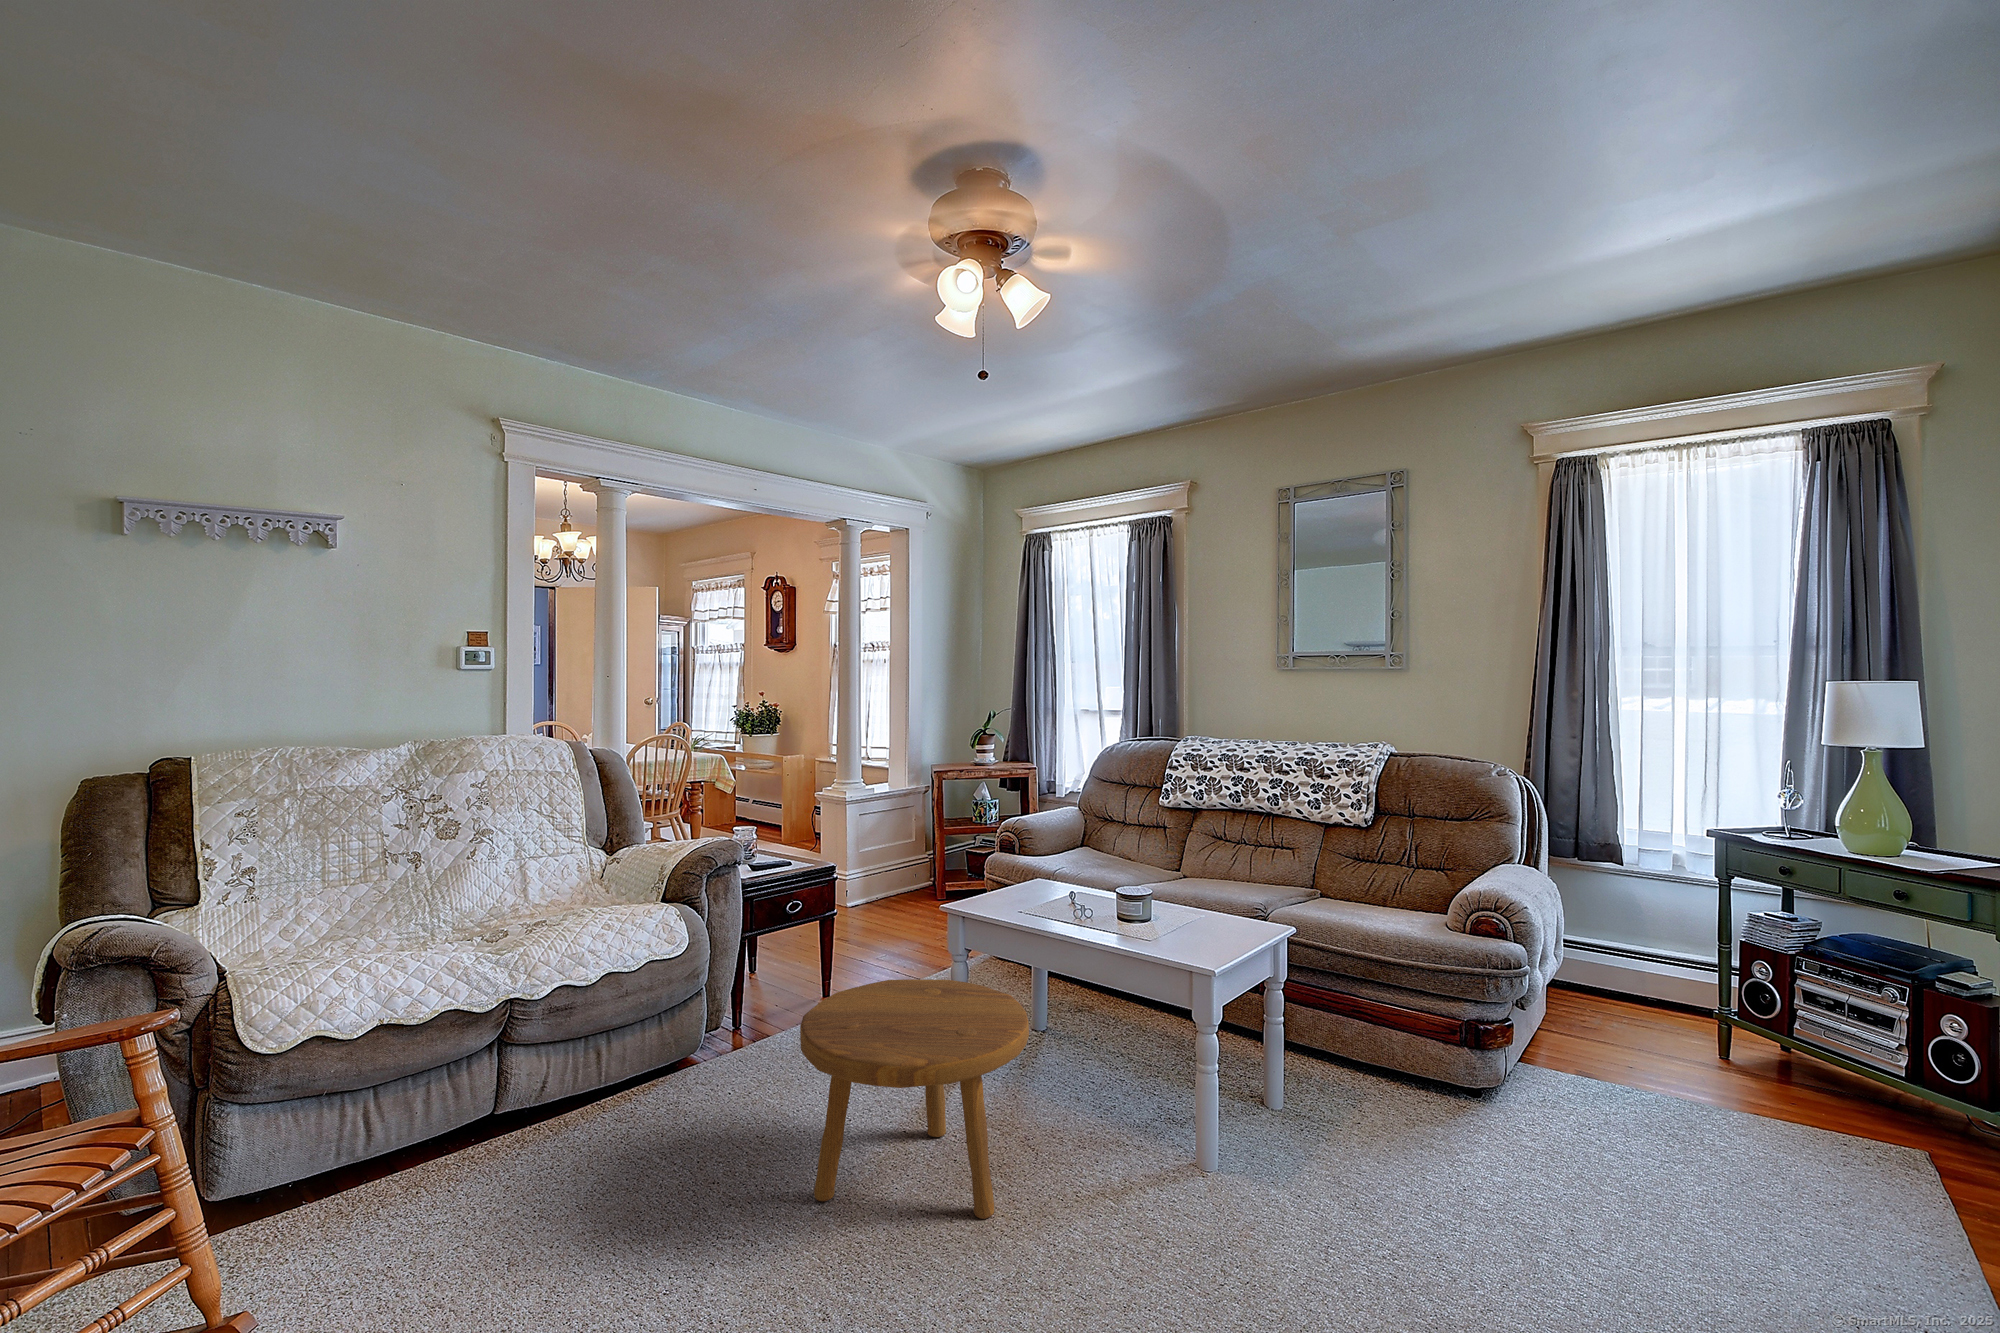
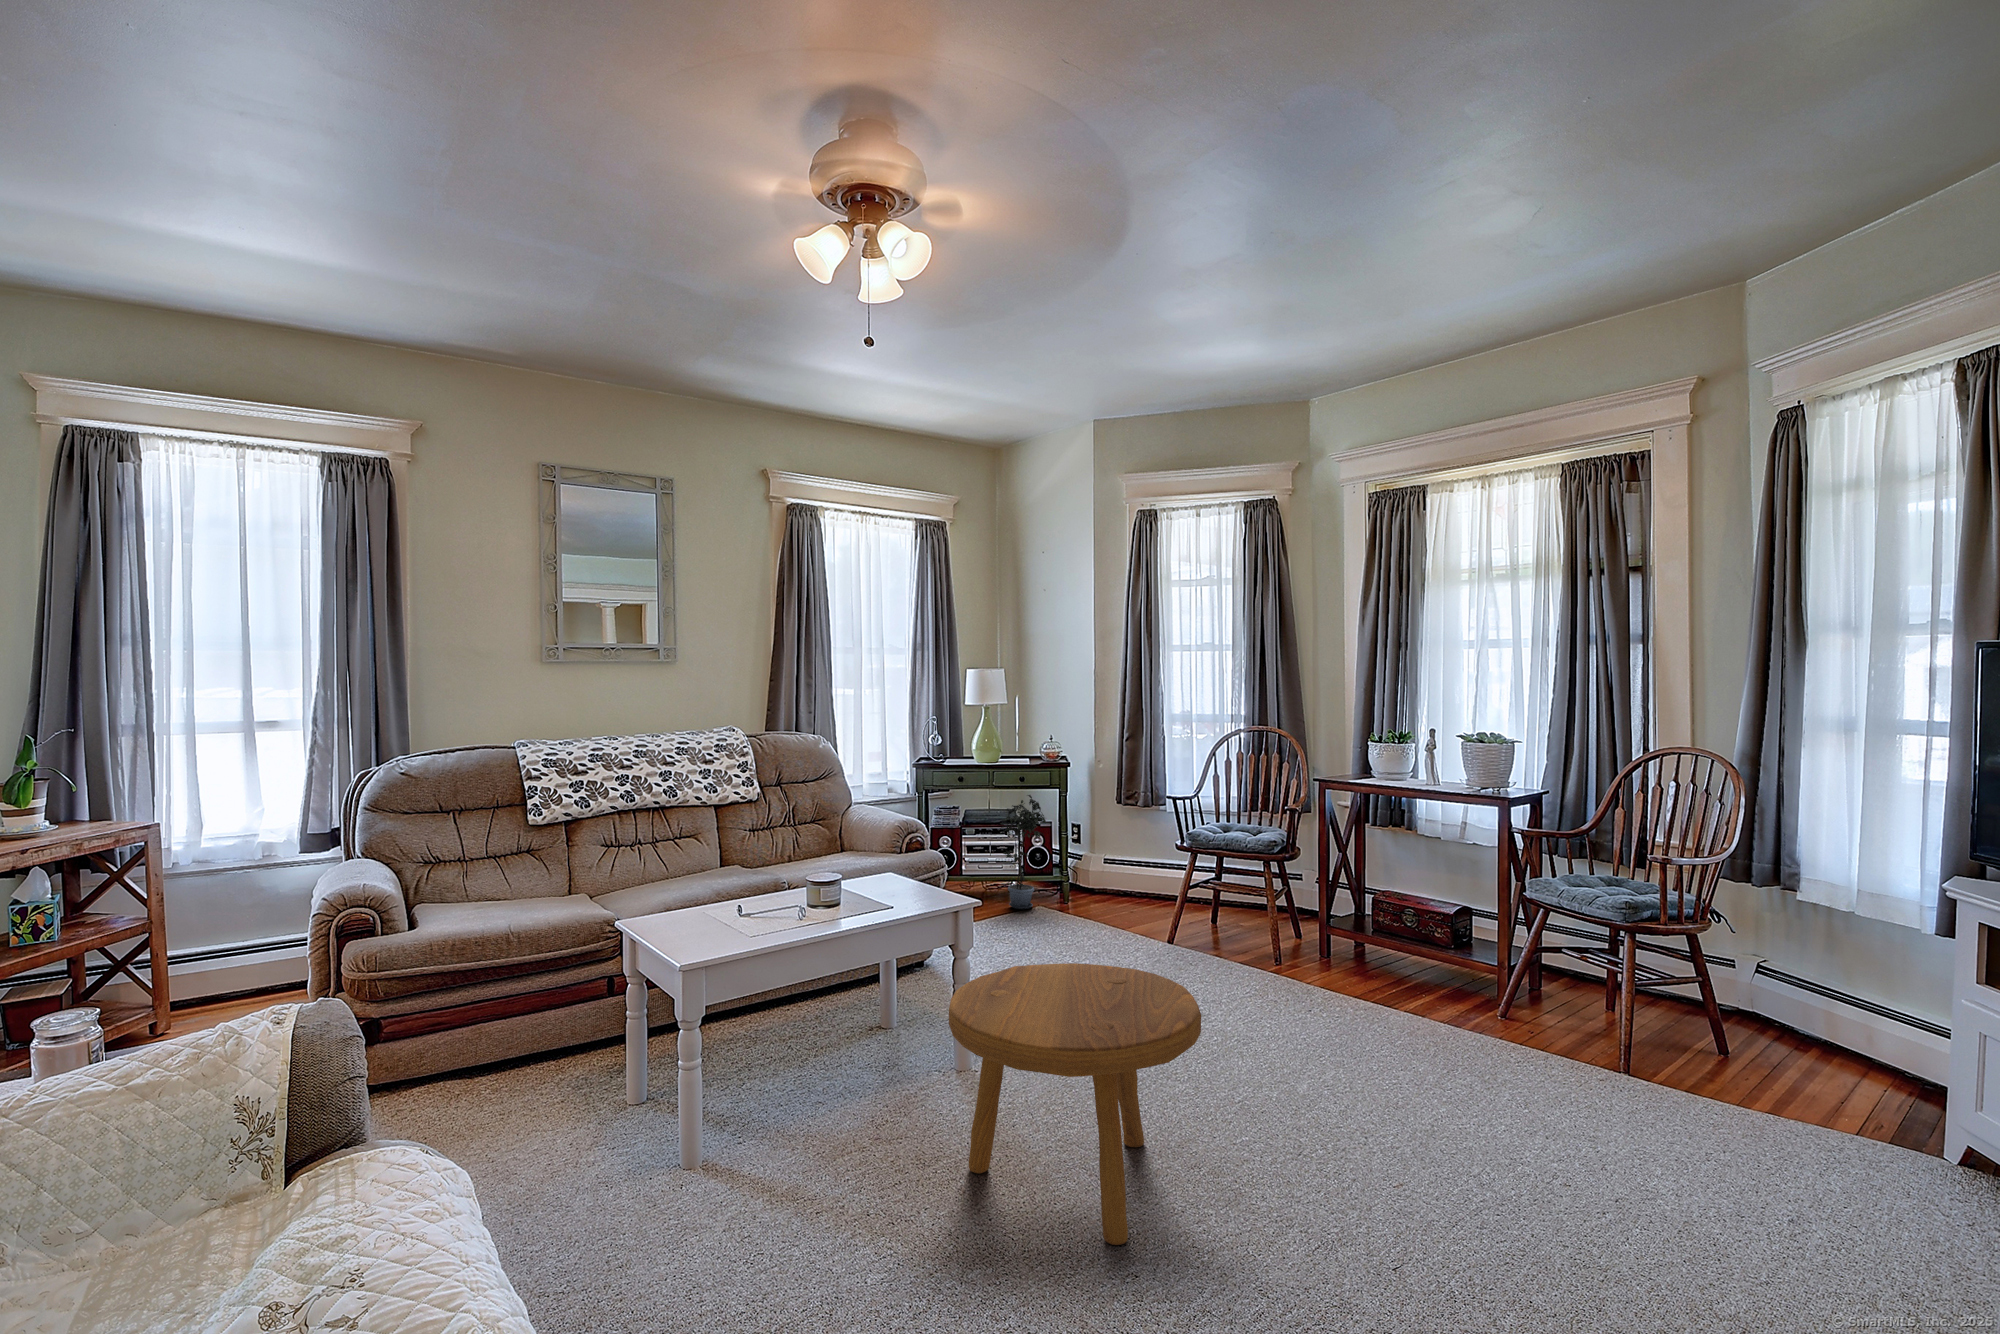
potted plant: none [1777,924,1894,1135] -> present [999,795,1046,909]

